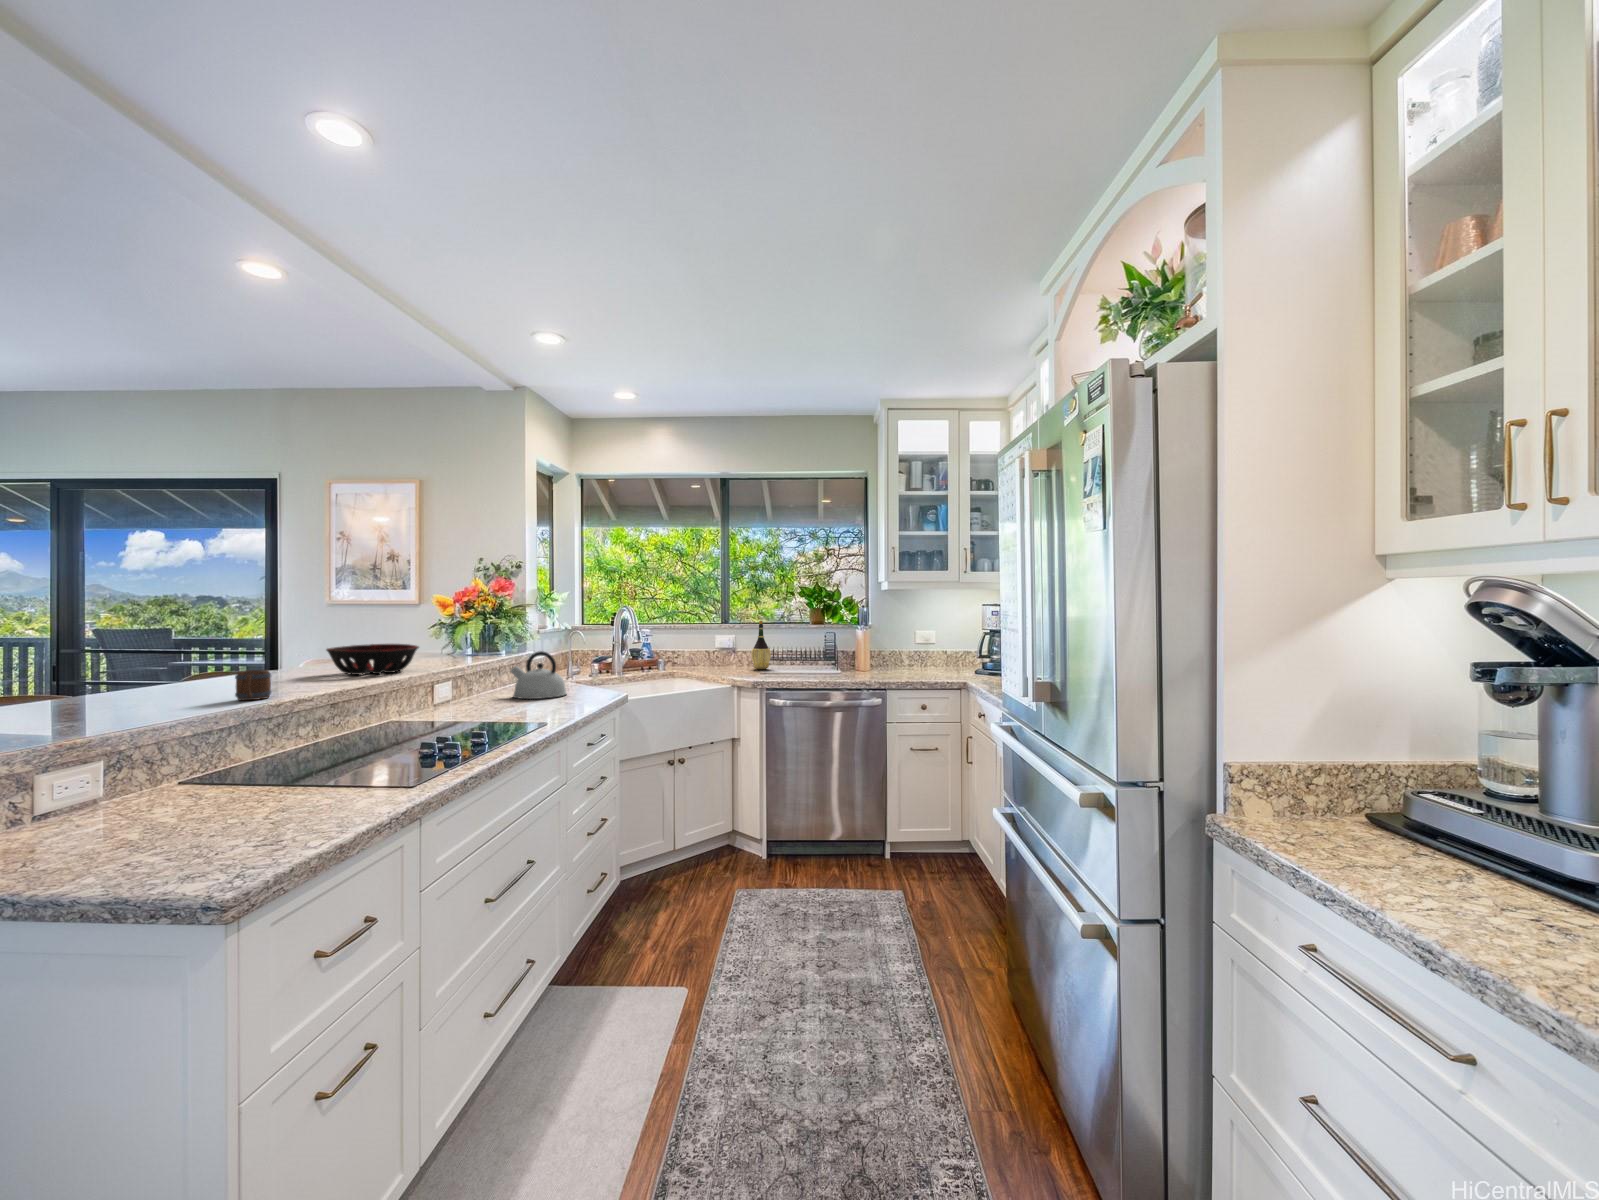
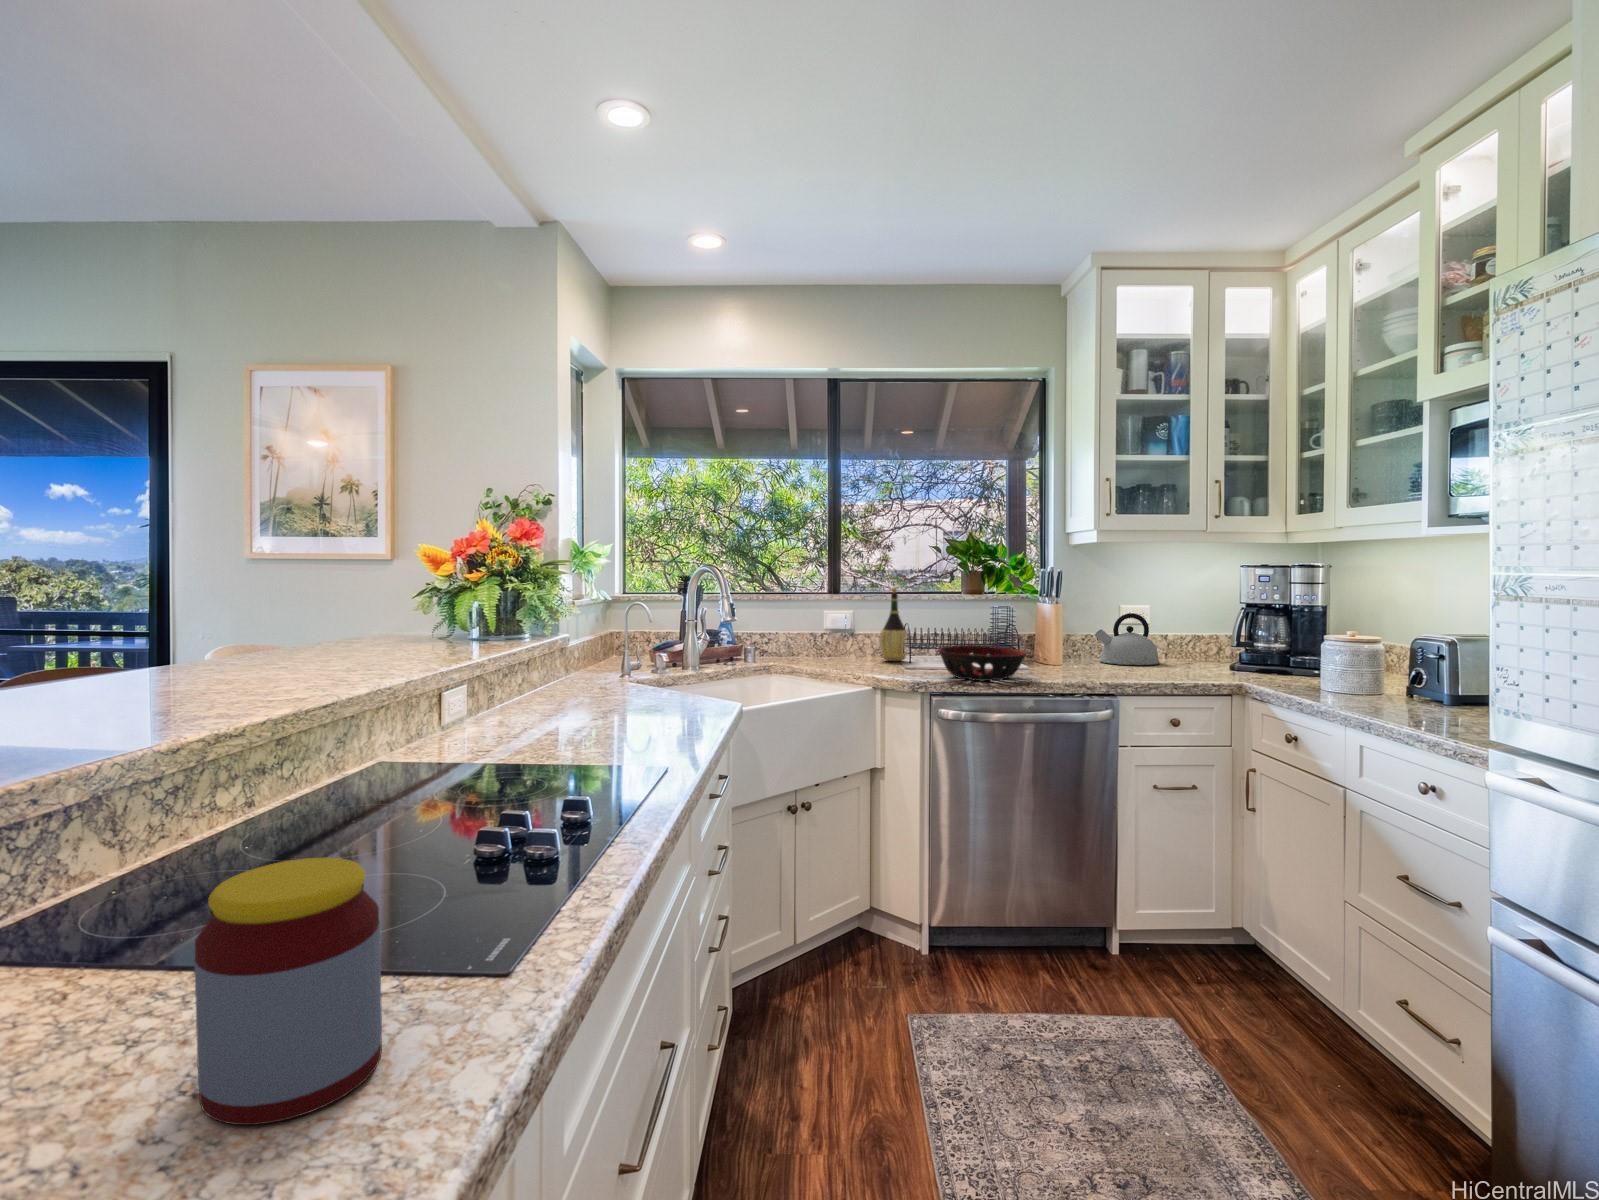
decorative bowl: present [326,644,419,675] -> present [938,645,1027,681]
kettle: present [511,651,567,699] -> present [1095,613,1160,665]
mug: present [235,670,271,700] -> none [84,677,160,740]
jar: none [286,731,357,818] -> present [194,858,382,1125]

